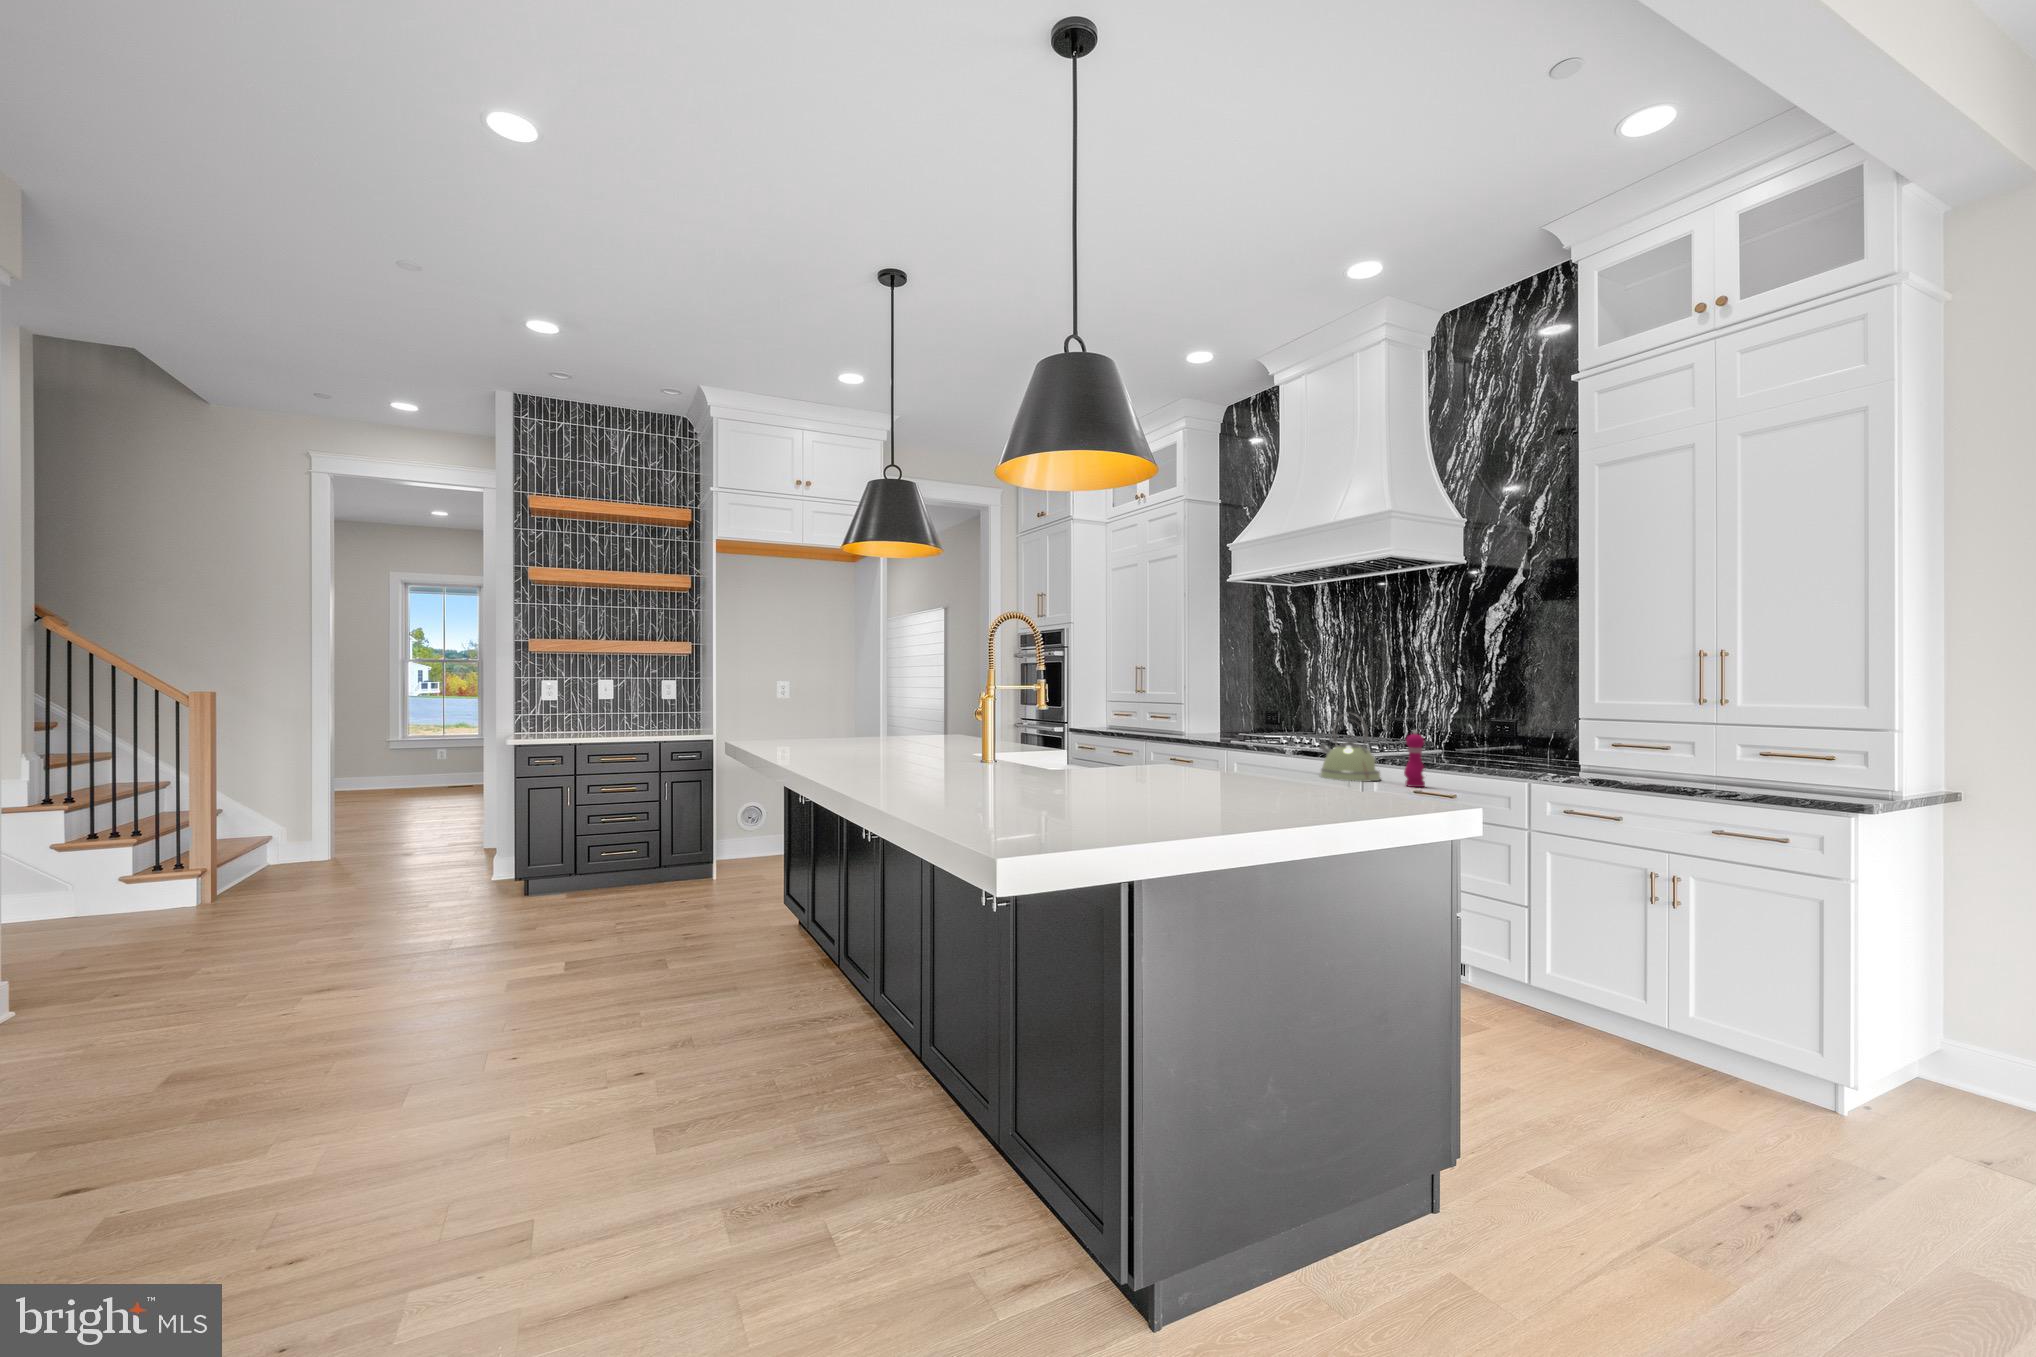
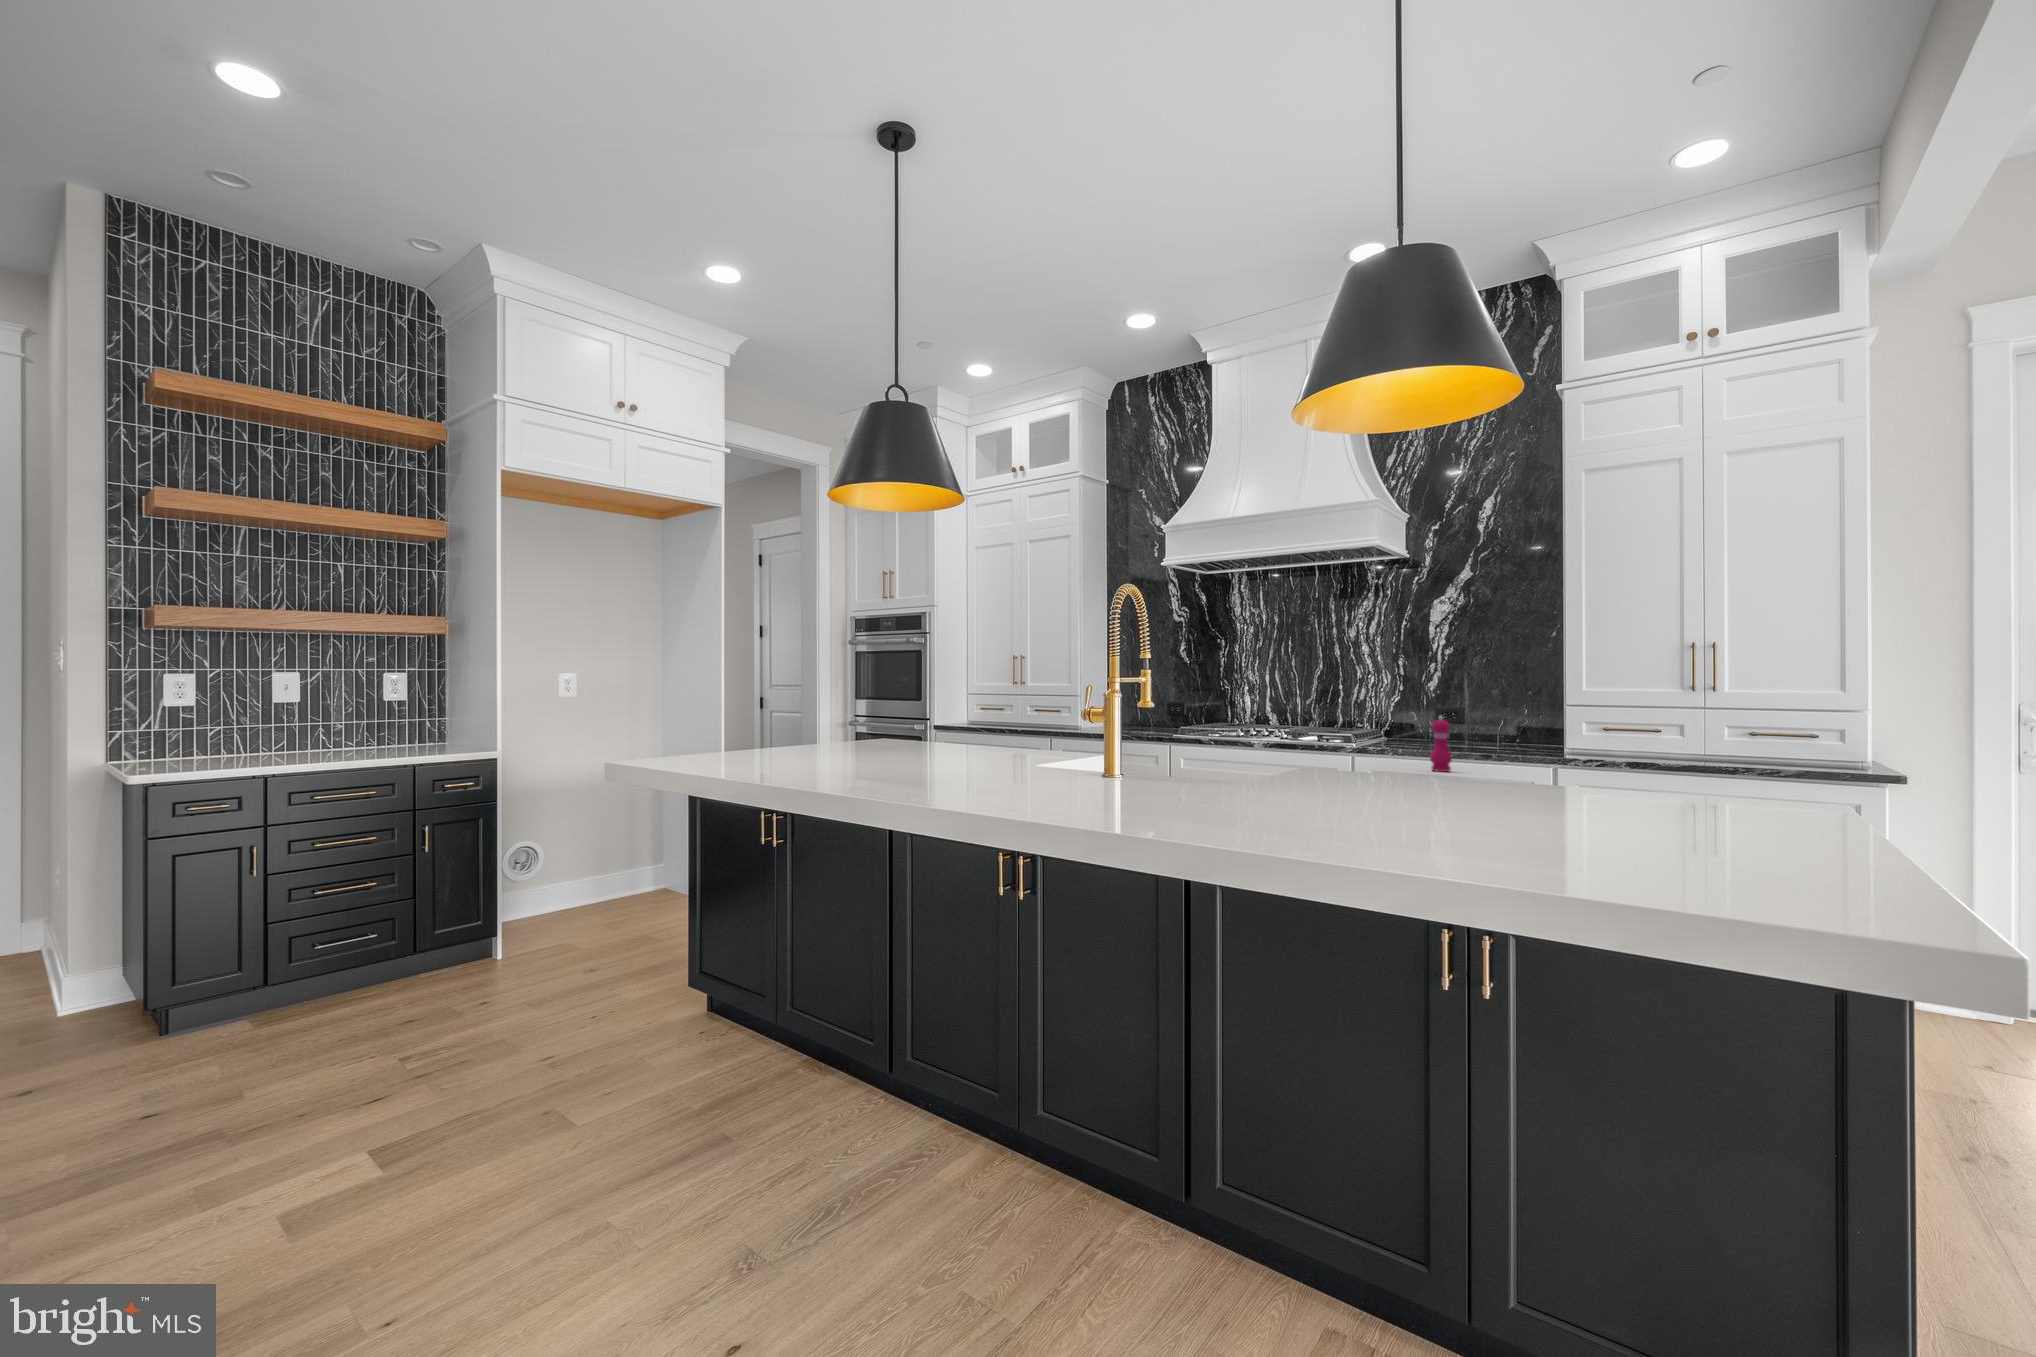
kettle: present [1320,714,1381,782] -> none [1327,701,1397,770]

